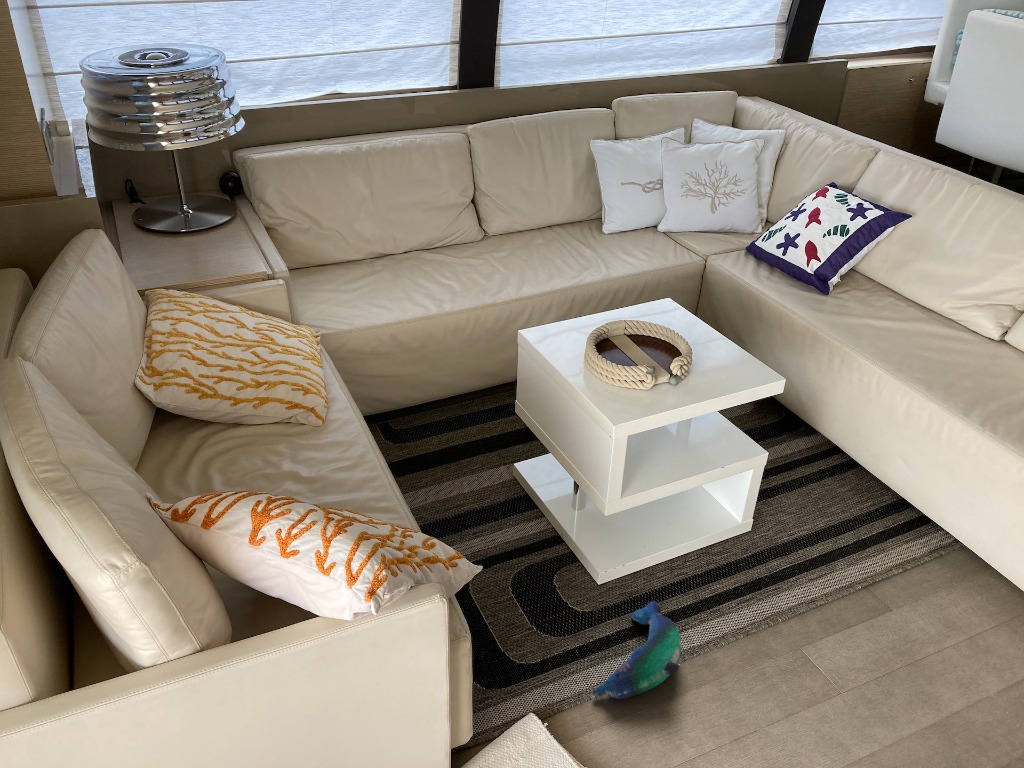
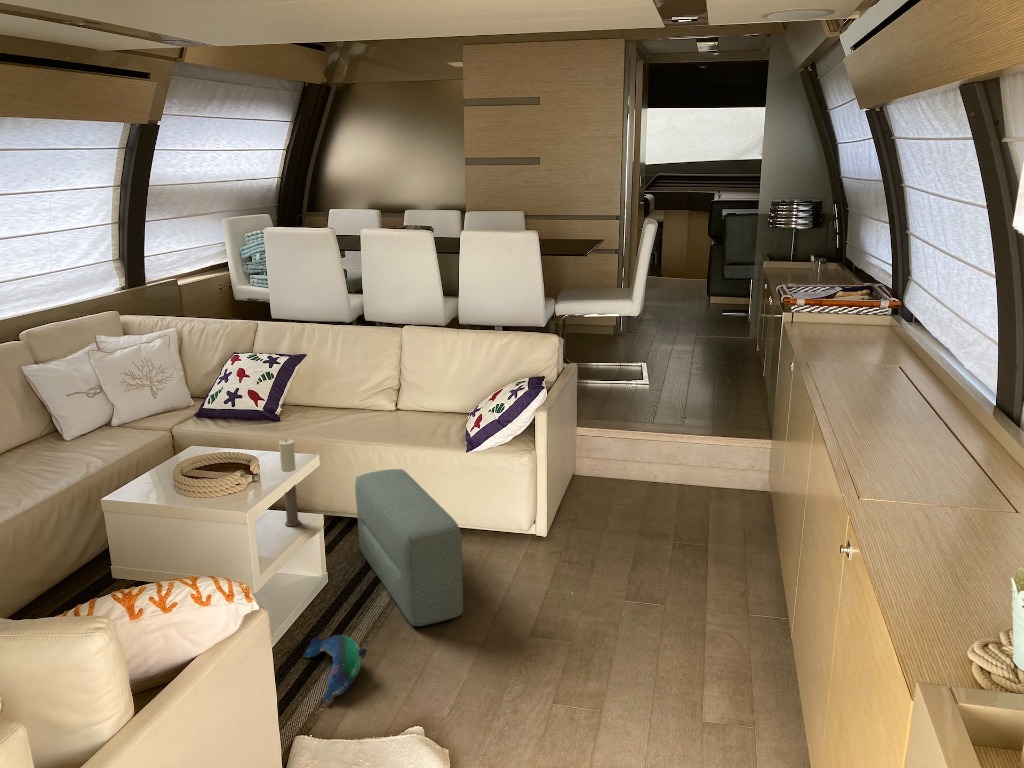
candle: none [712,342,751,452] -> present [279,440,300,526]
pouf: none [784,420,925,697] -> present [355,469,463,626]

